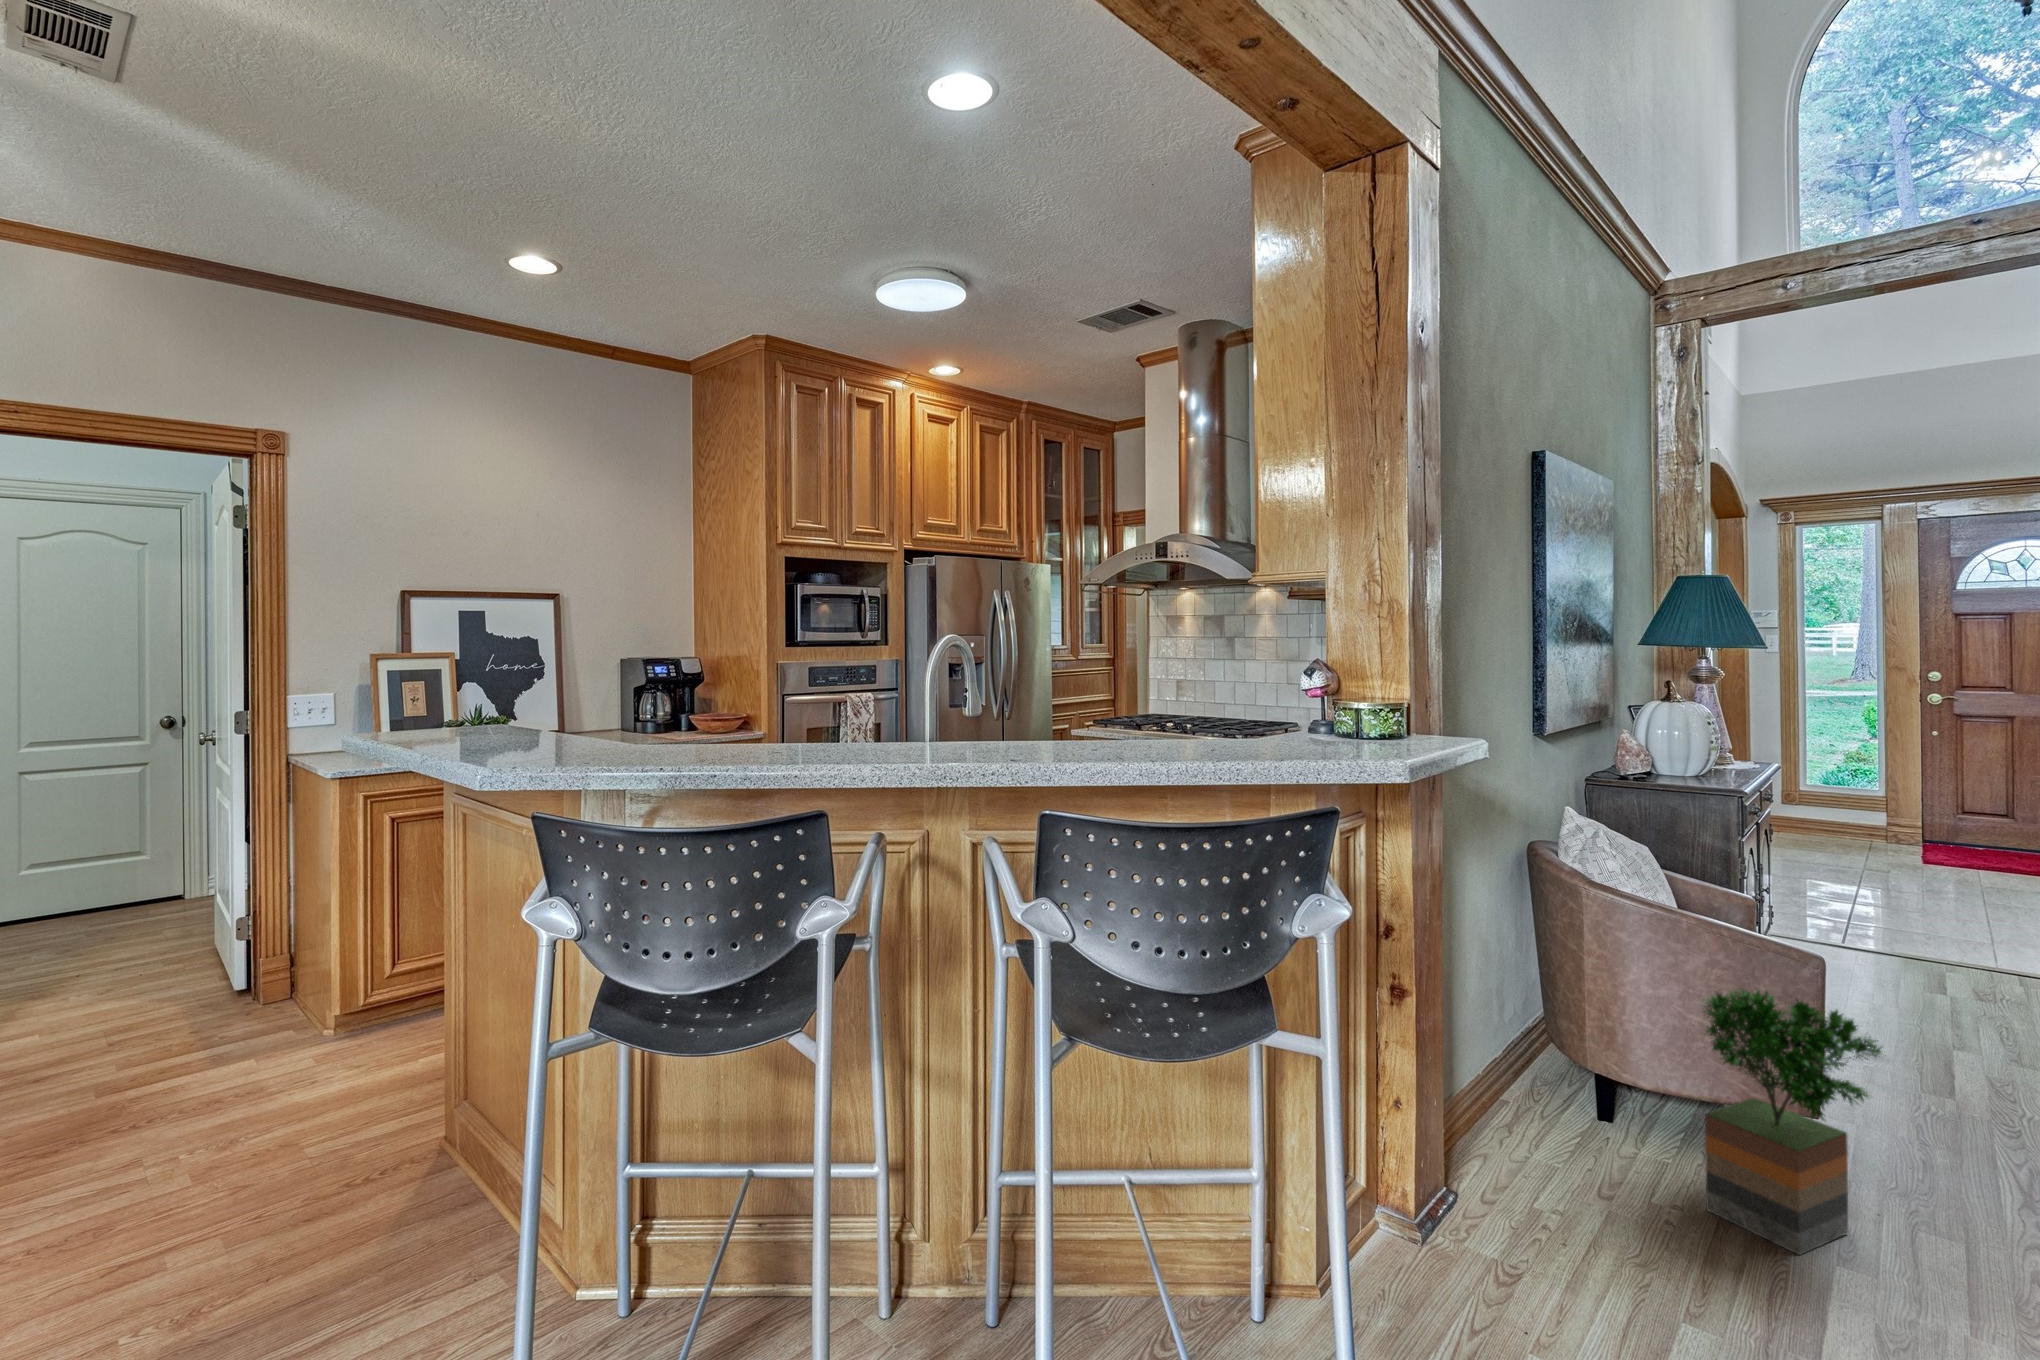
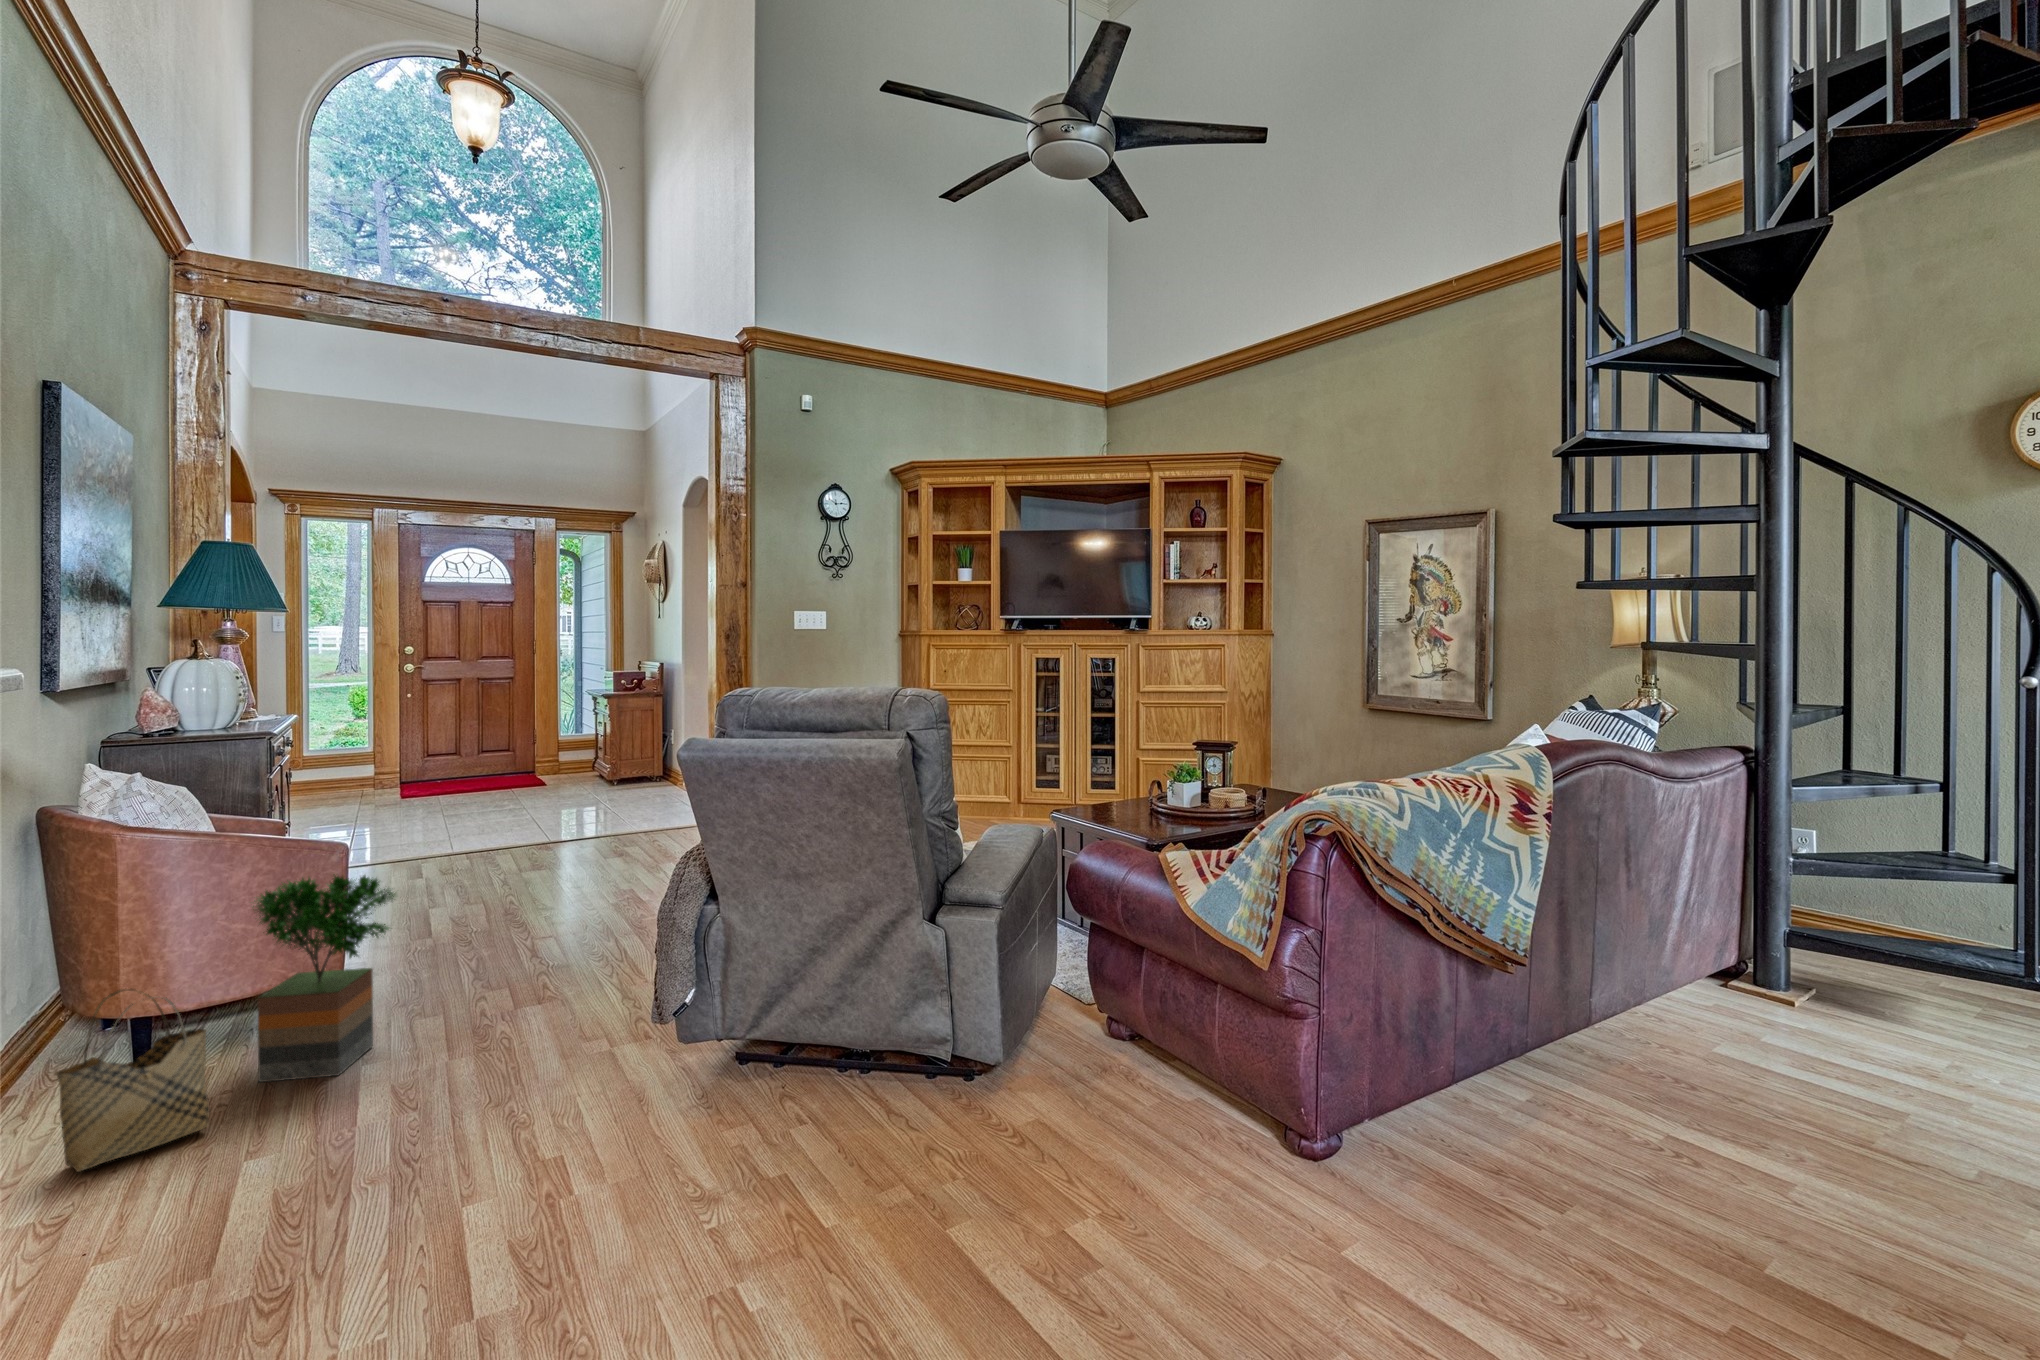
woven basket: none [1516,1057,1649,1244] -> present [56,989,210,1172]

